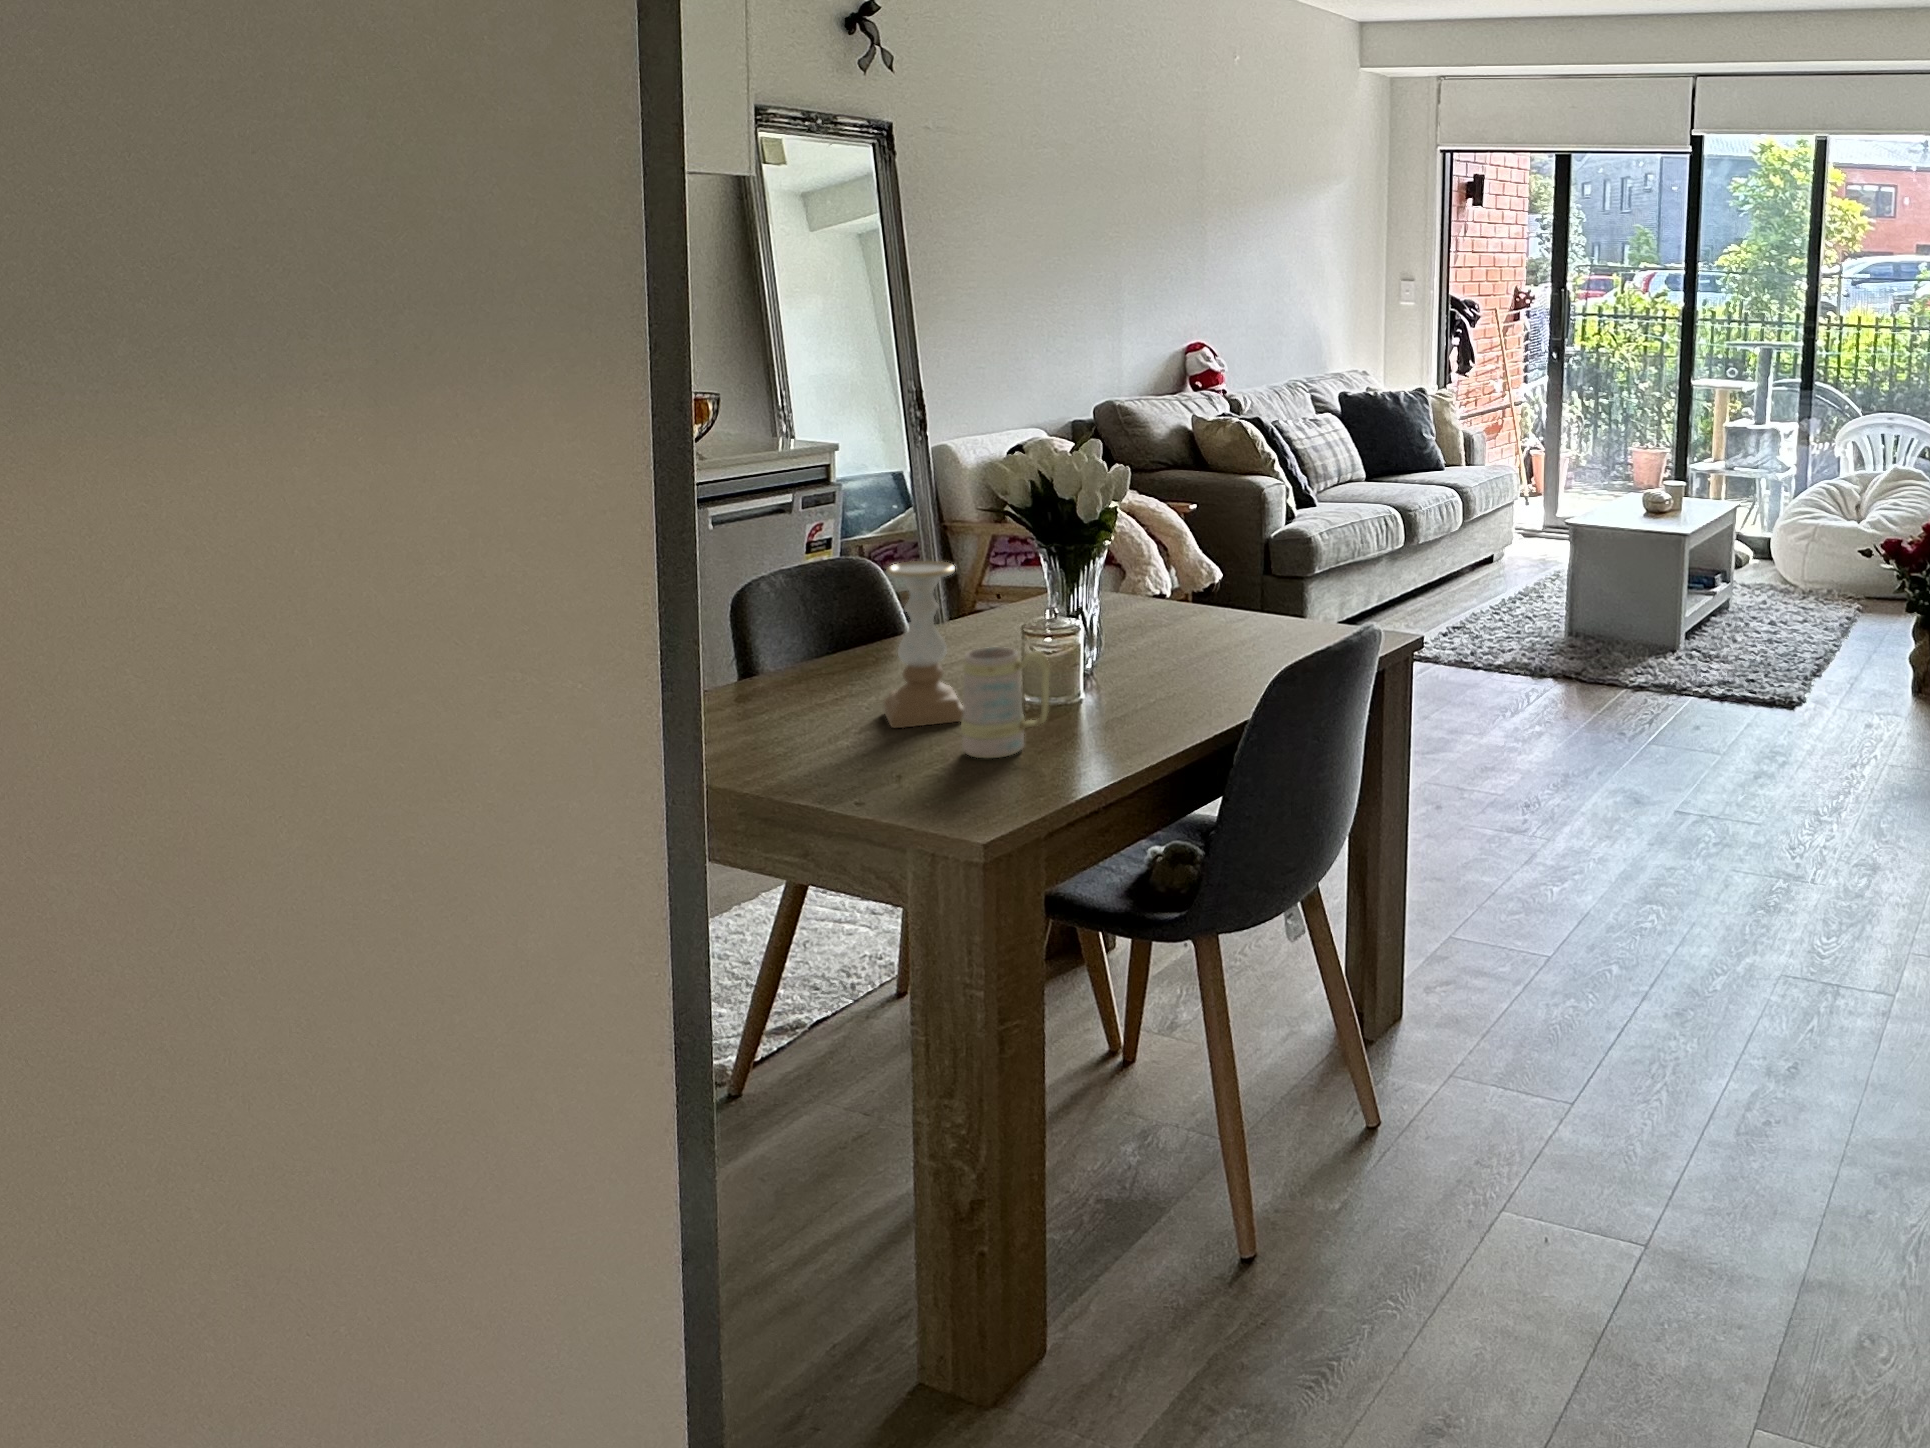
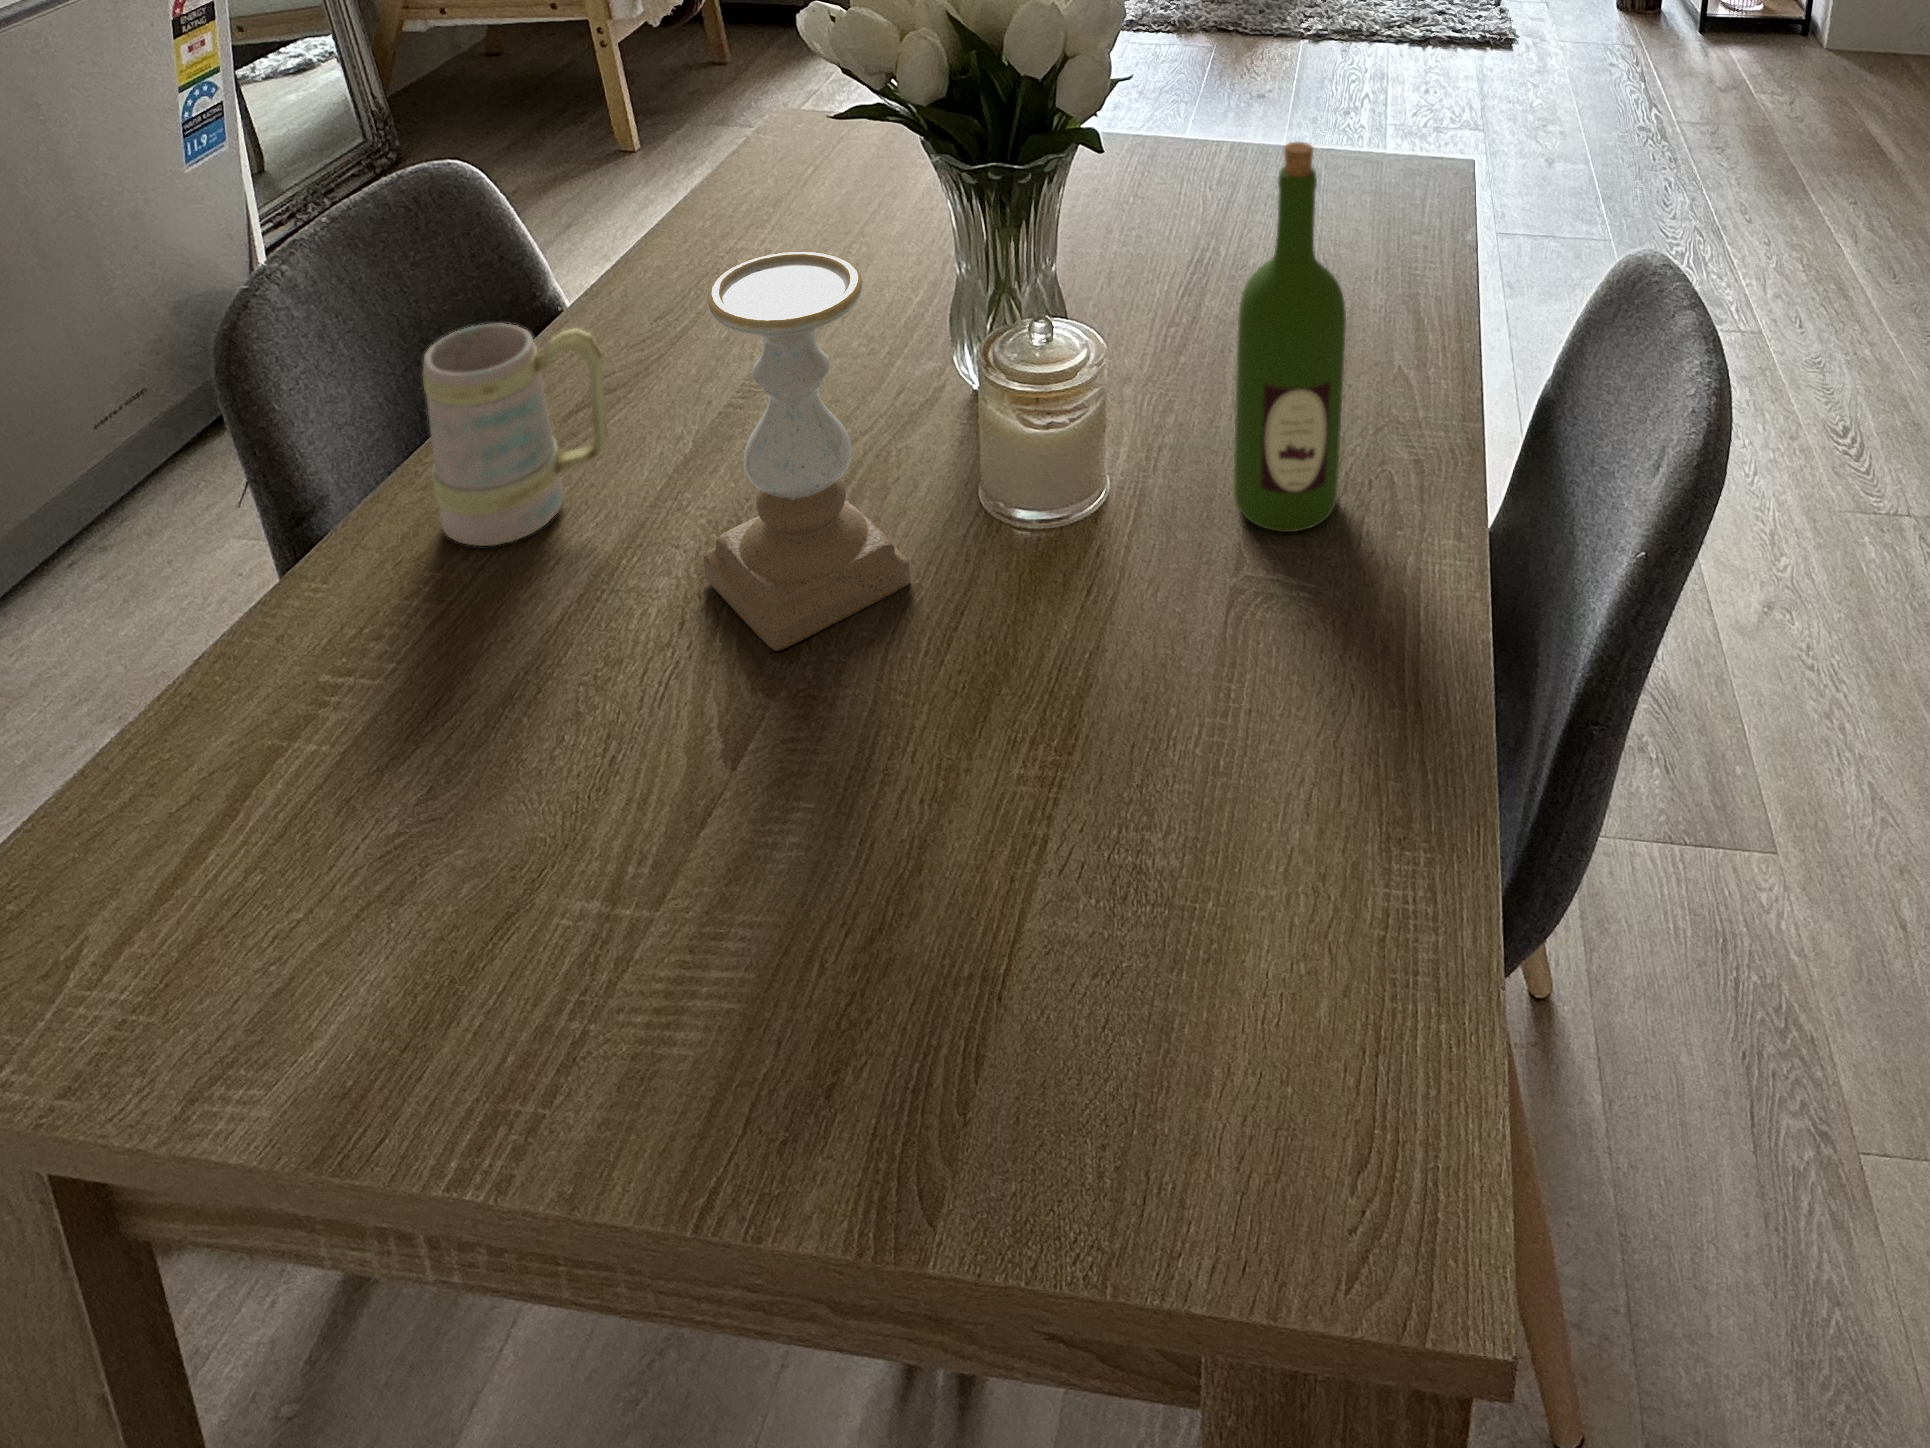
wine bottle: none [1122,529,1174,725] -> present [1234,142,1346,532]
mug: present [961,647,1050,758] -> present [423,323,608,546]

